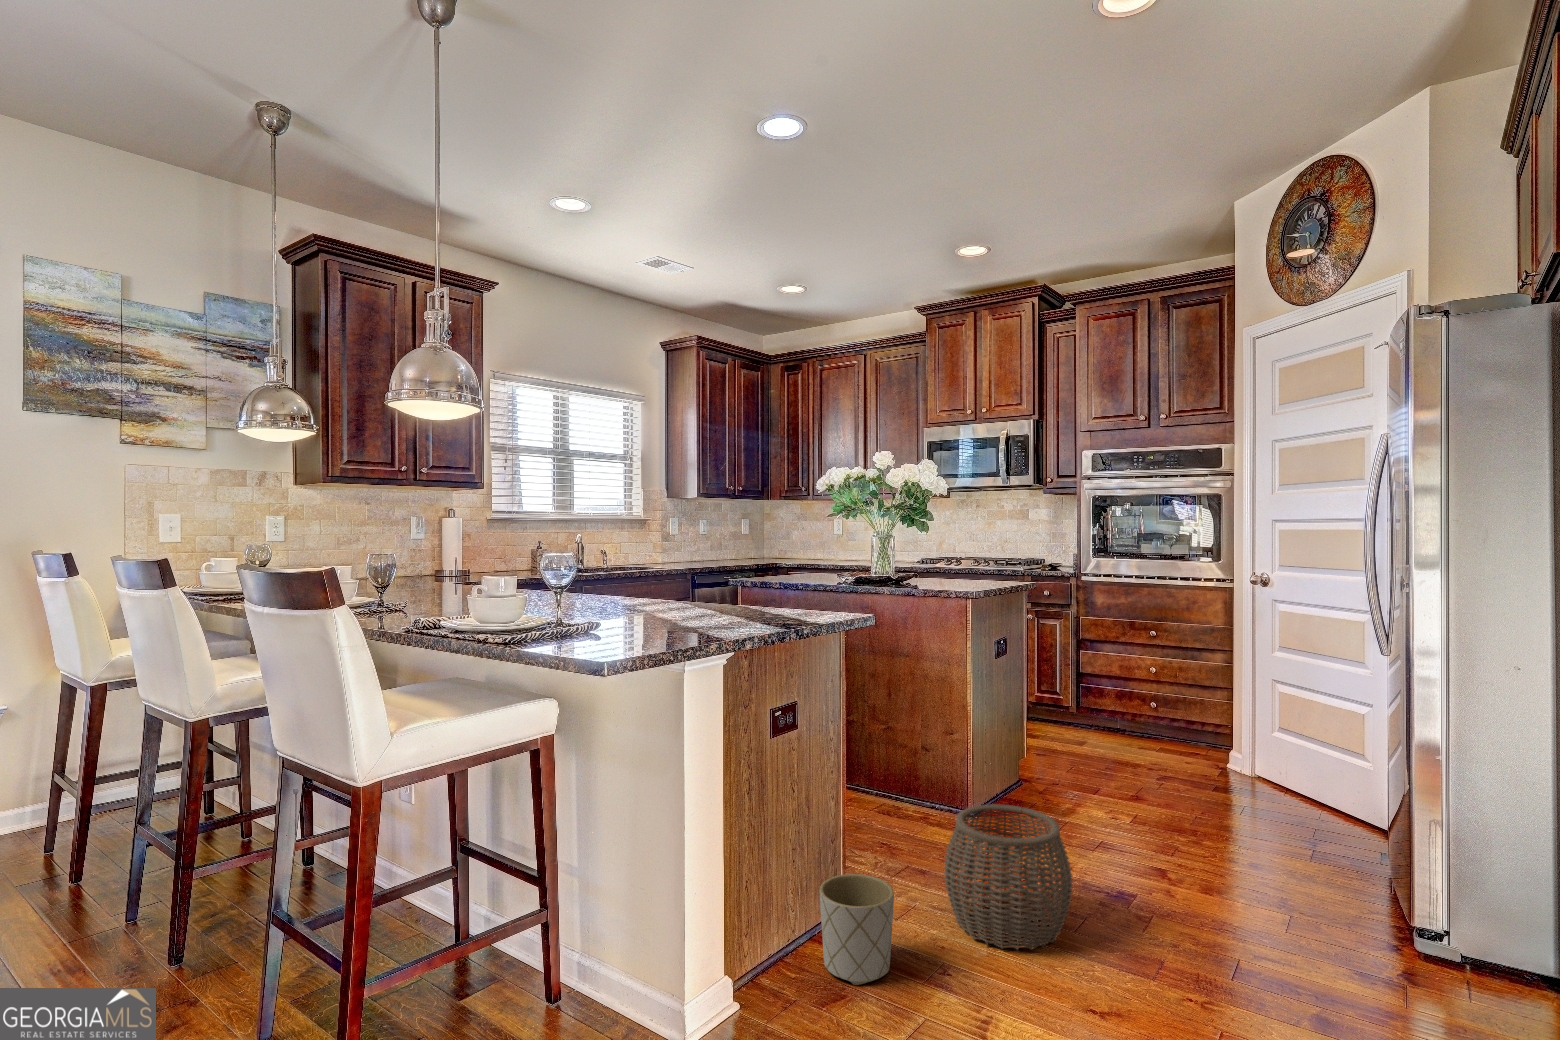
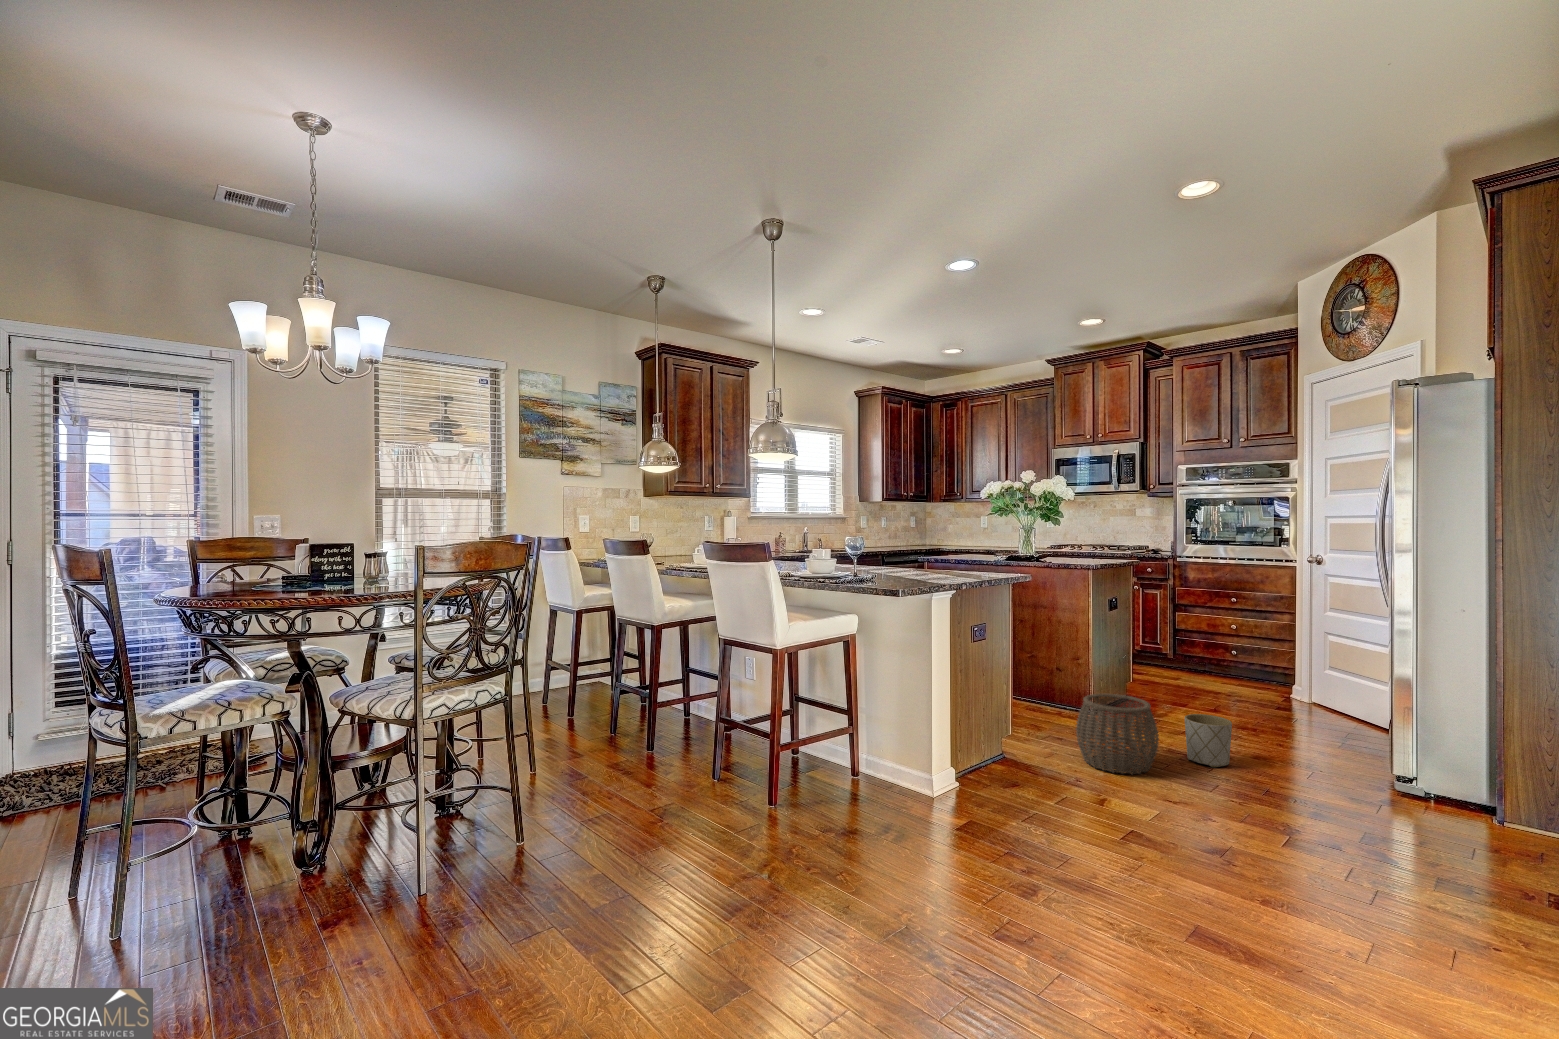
planter: present [820,874,894,985] -> present [1185,714,1232,768]

